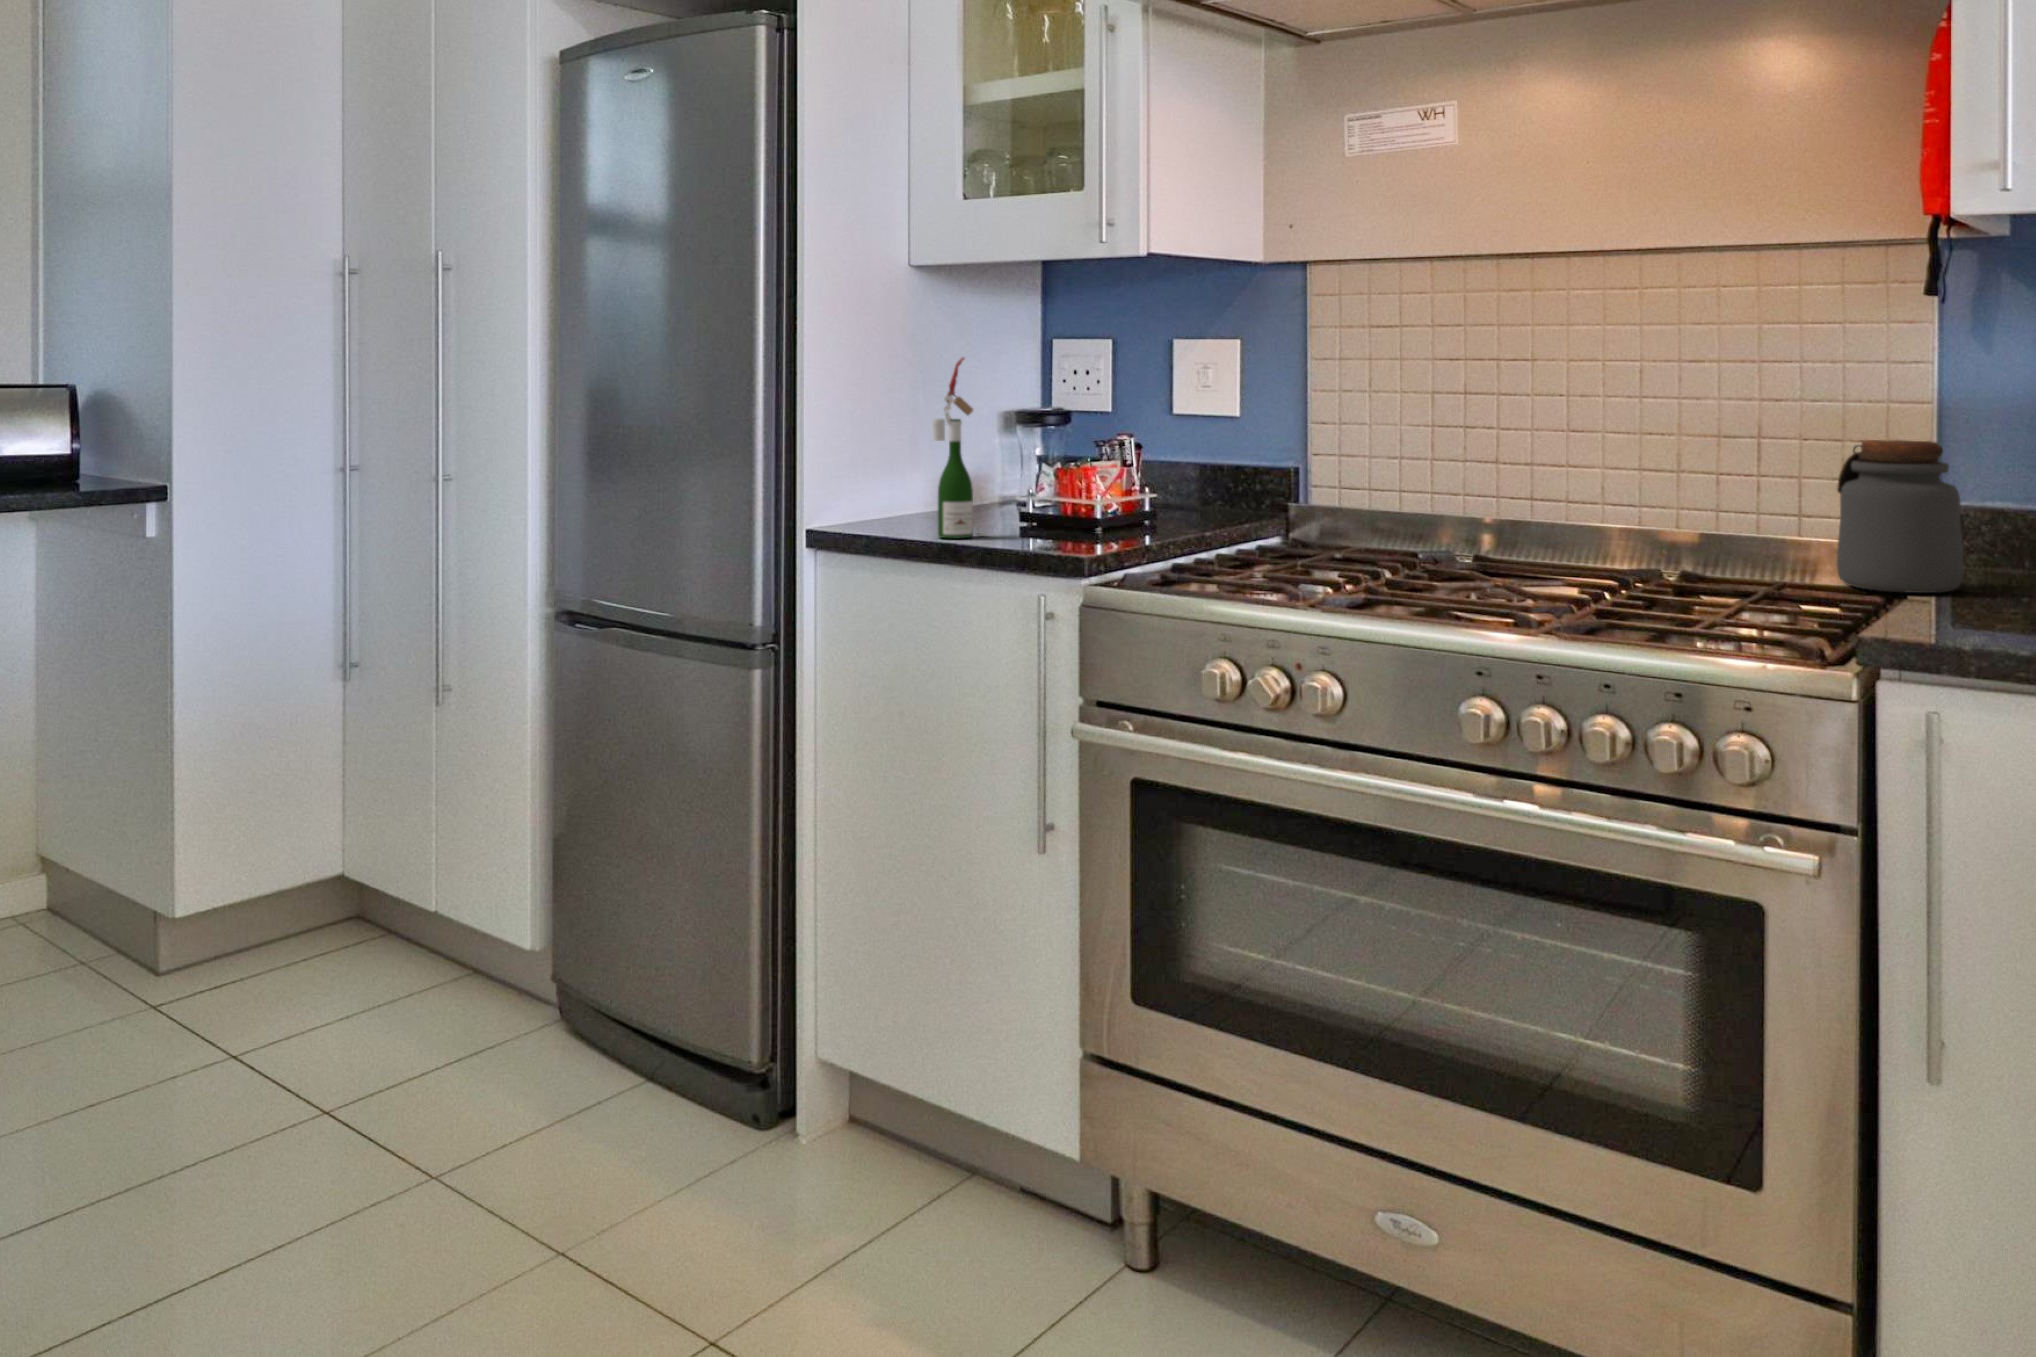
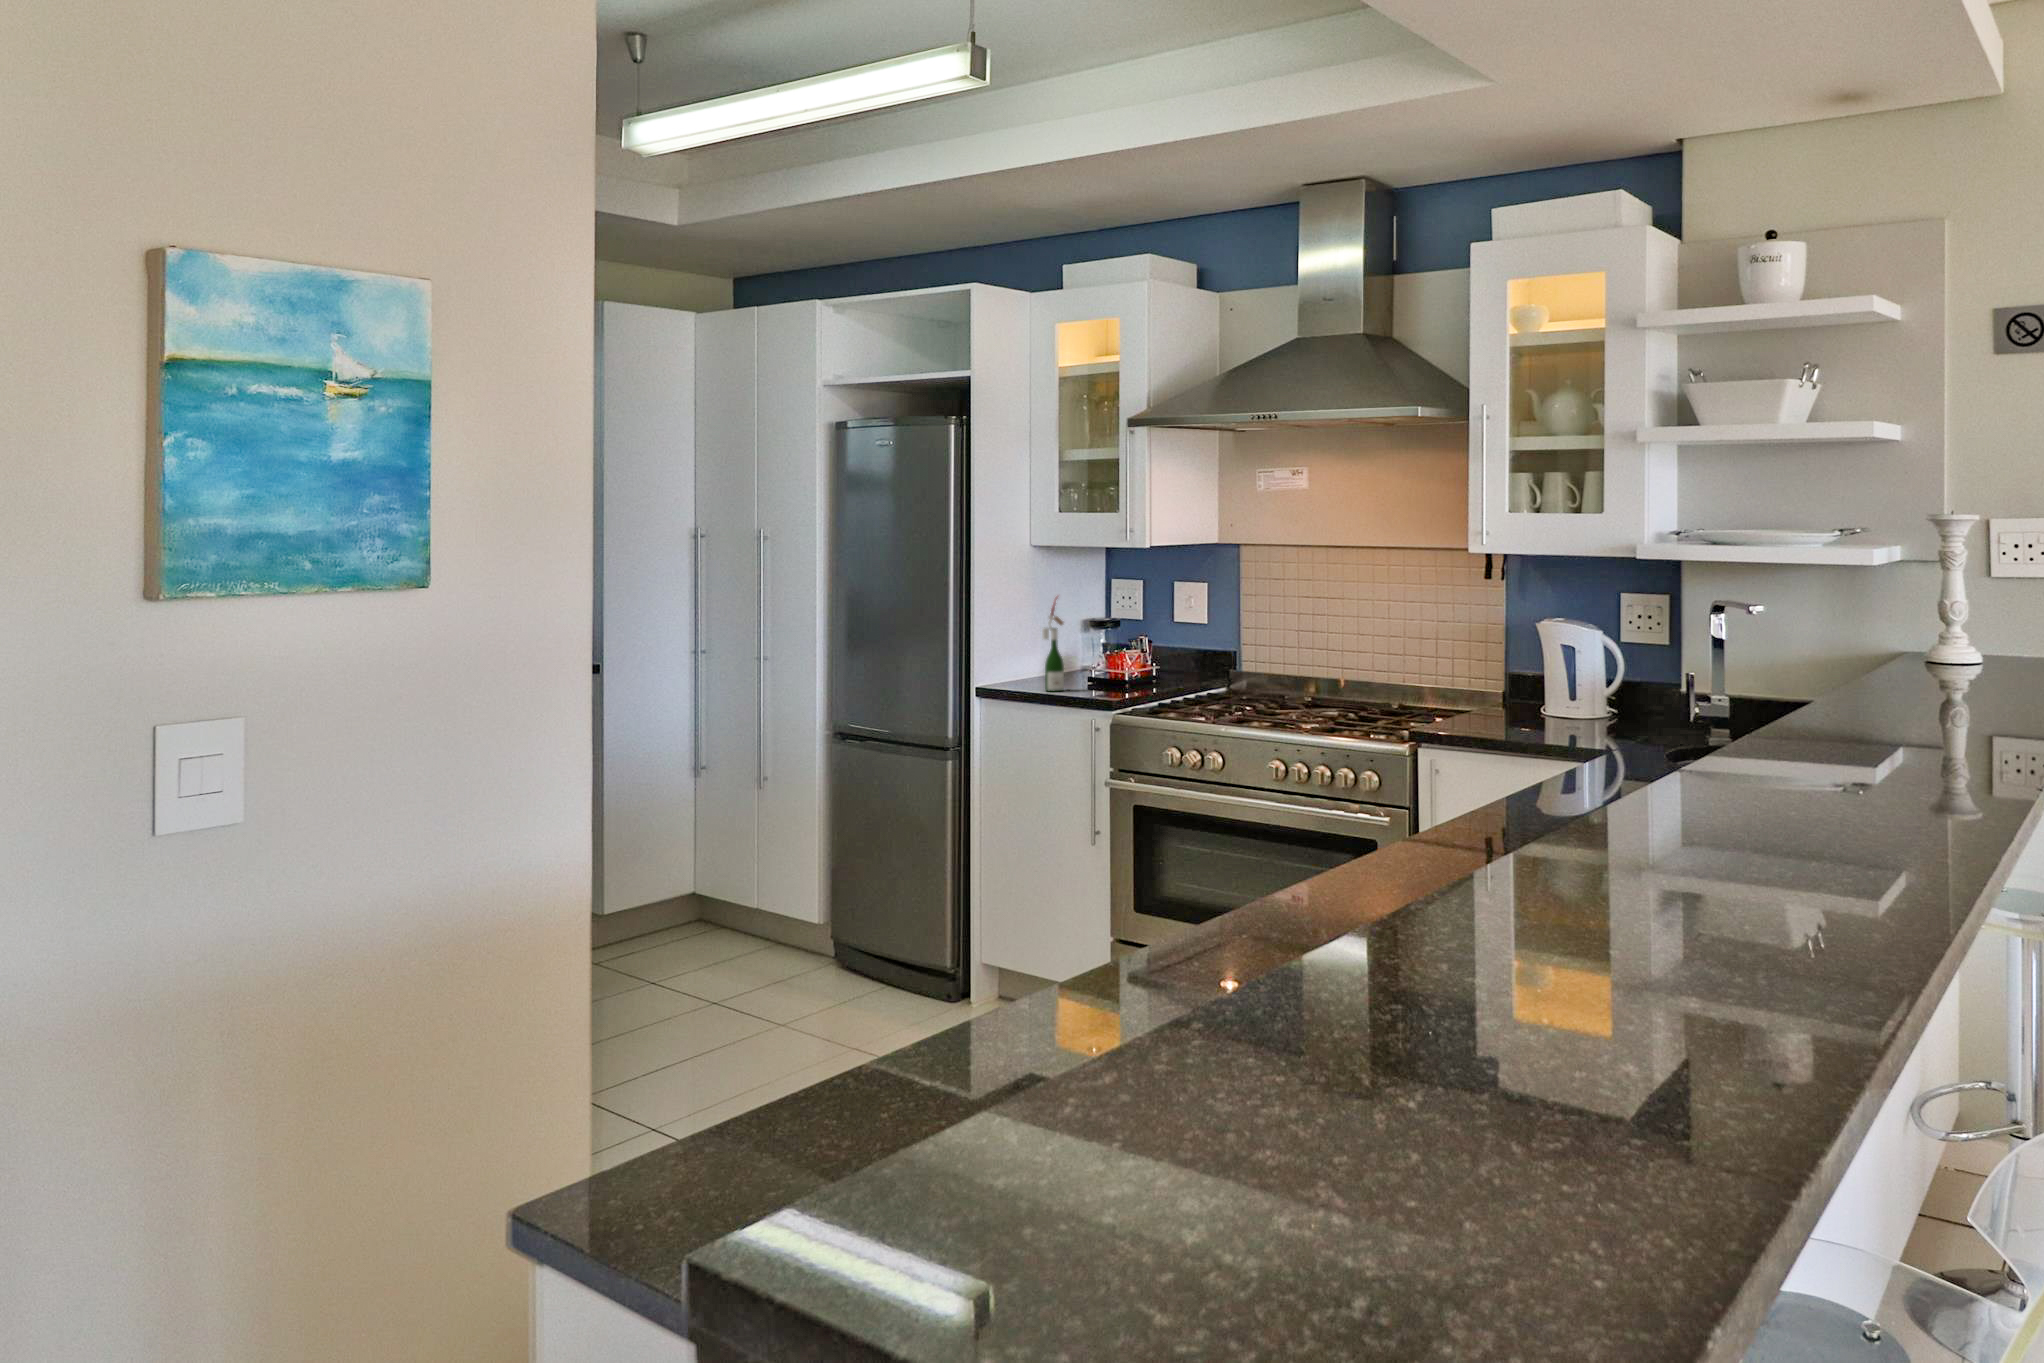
jar: present [1837,440,1964,593] -> none [1451,644,1501,713]

